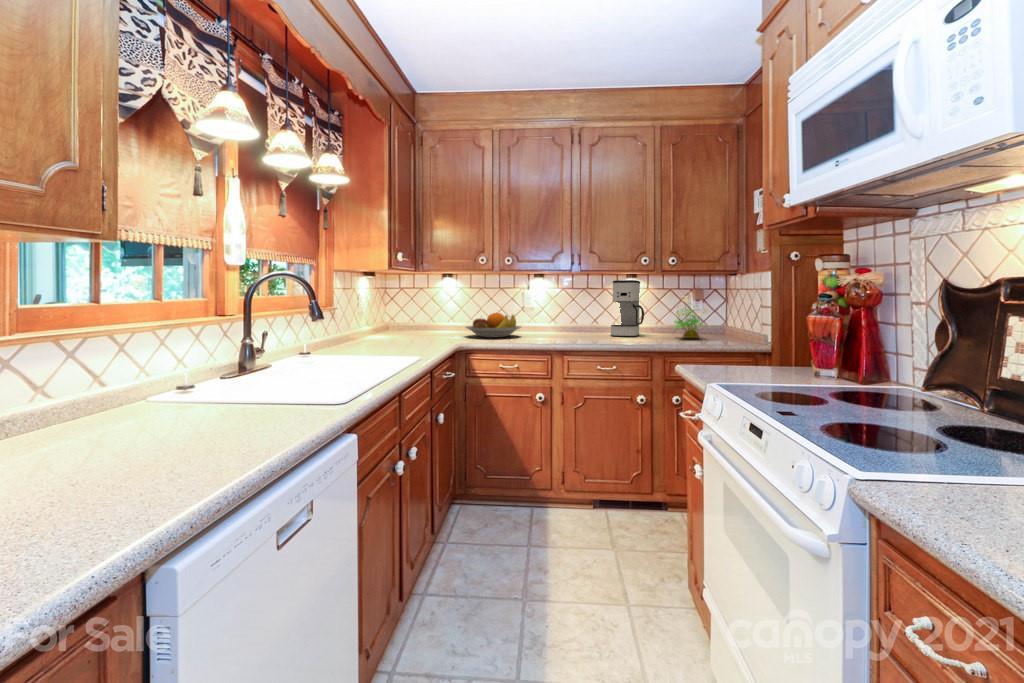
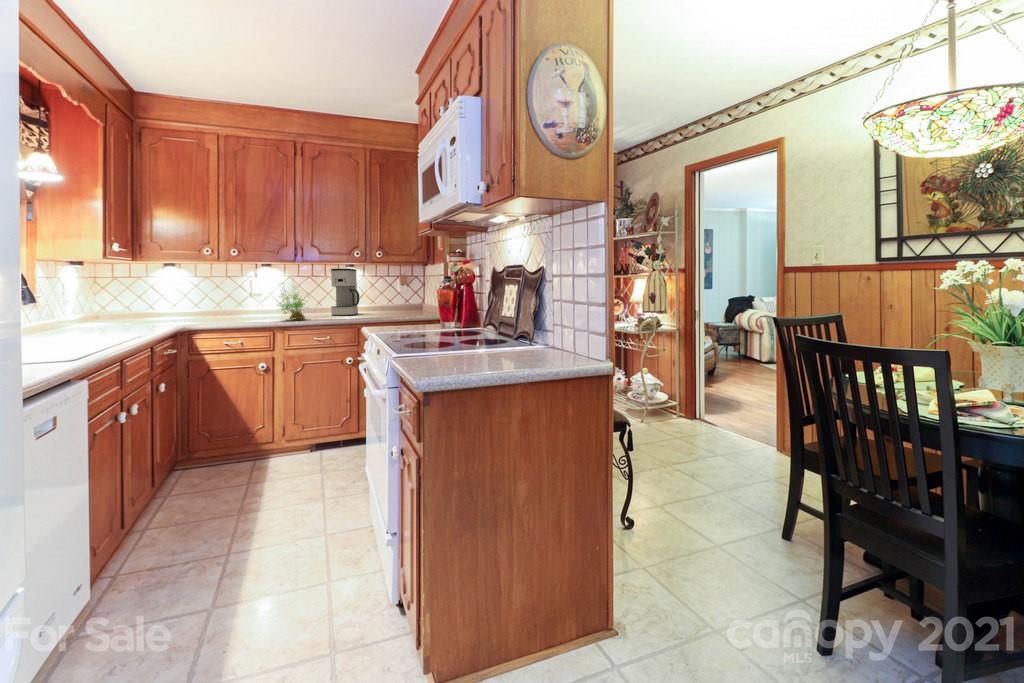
potted plant: present [674,292,708,338] -> present [280,282,308,319]
fruit bowl: present [466,313,521,337] -> none [190,297,247,320]

